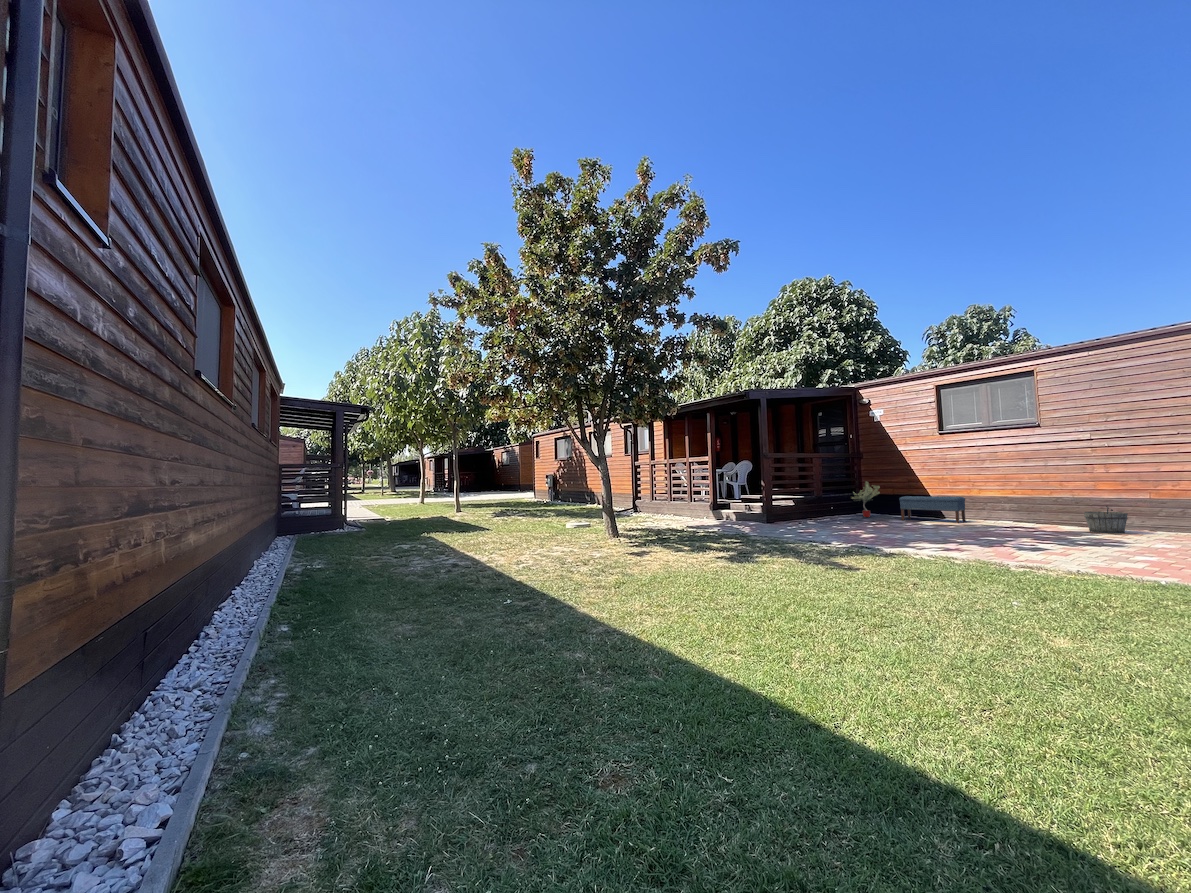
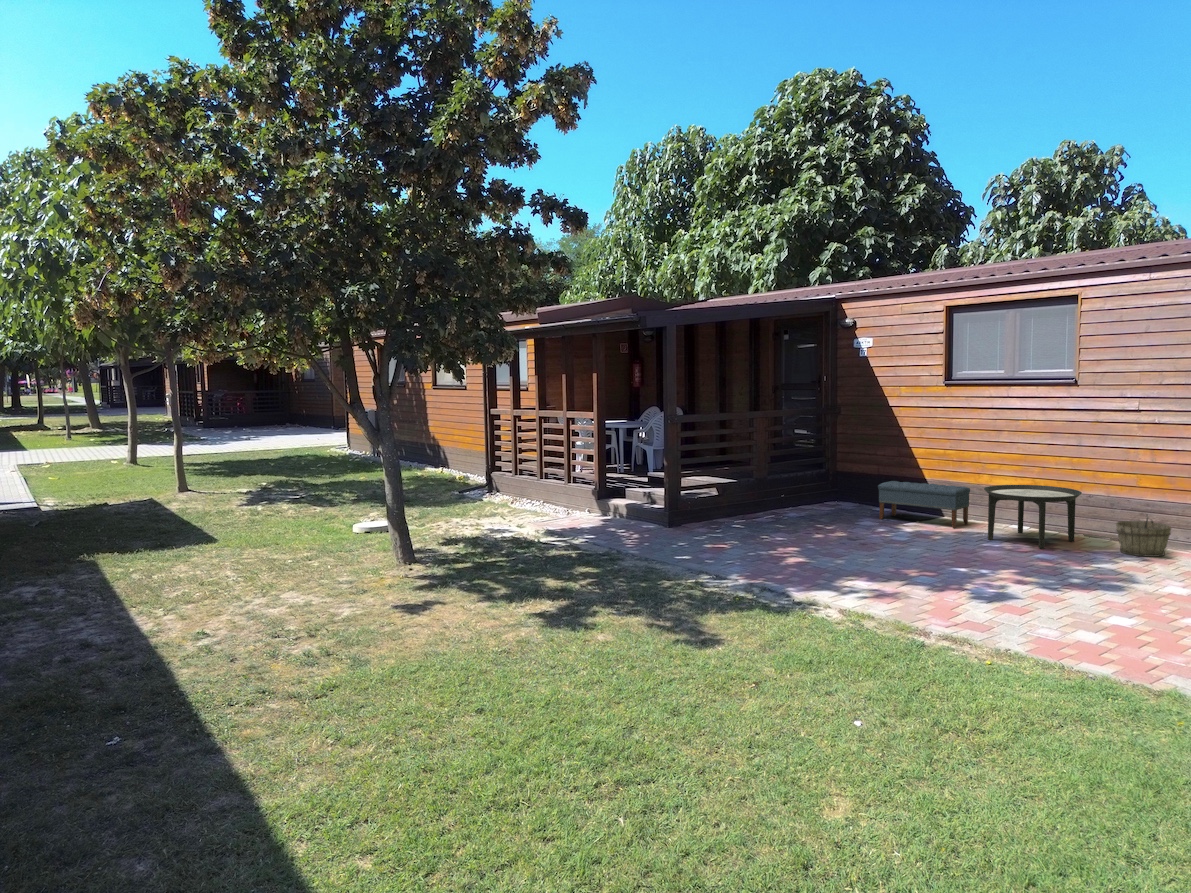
potted tree: present [852,482,880,517] -> none [811,454,857,511]
round table: none [981,493,1054,530] -> present [984,485,1082,548]

